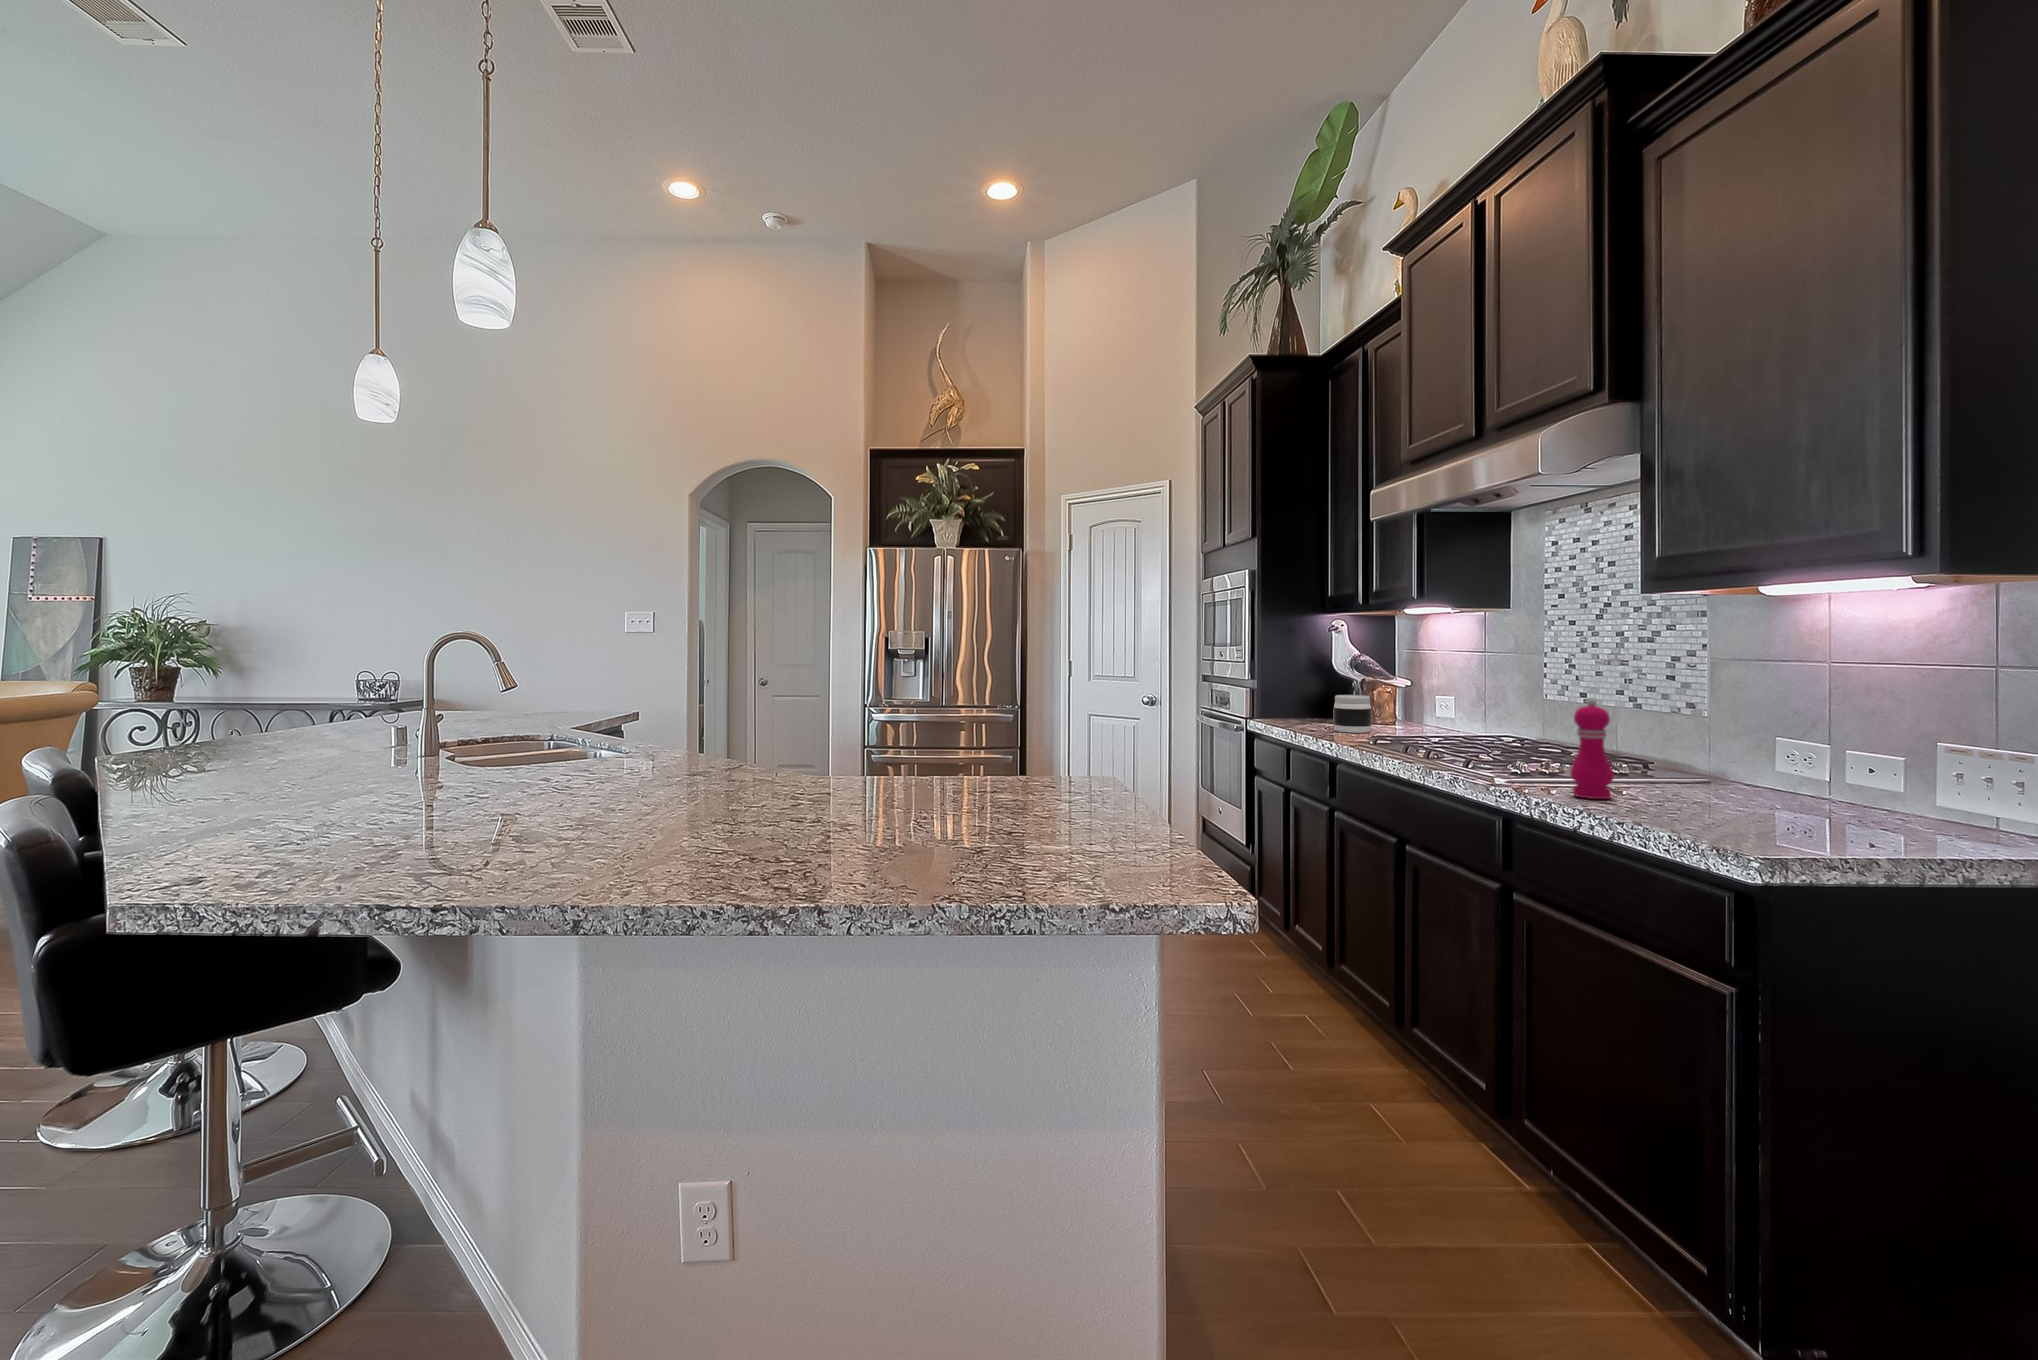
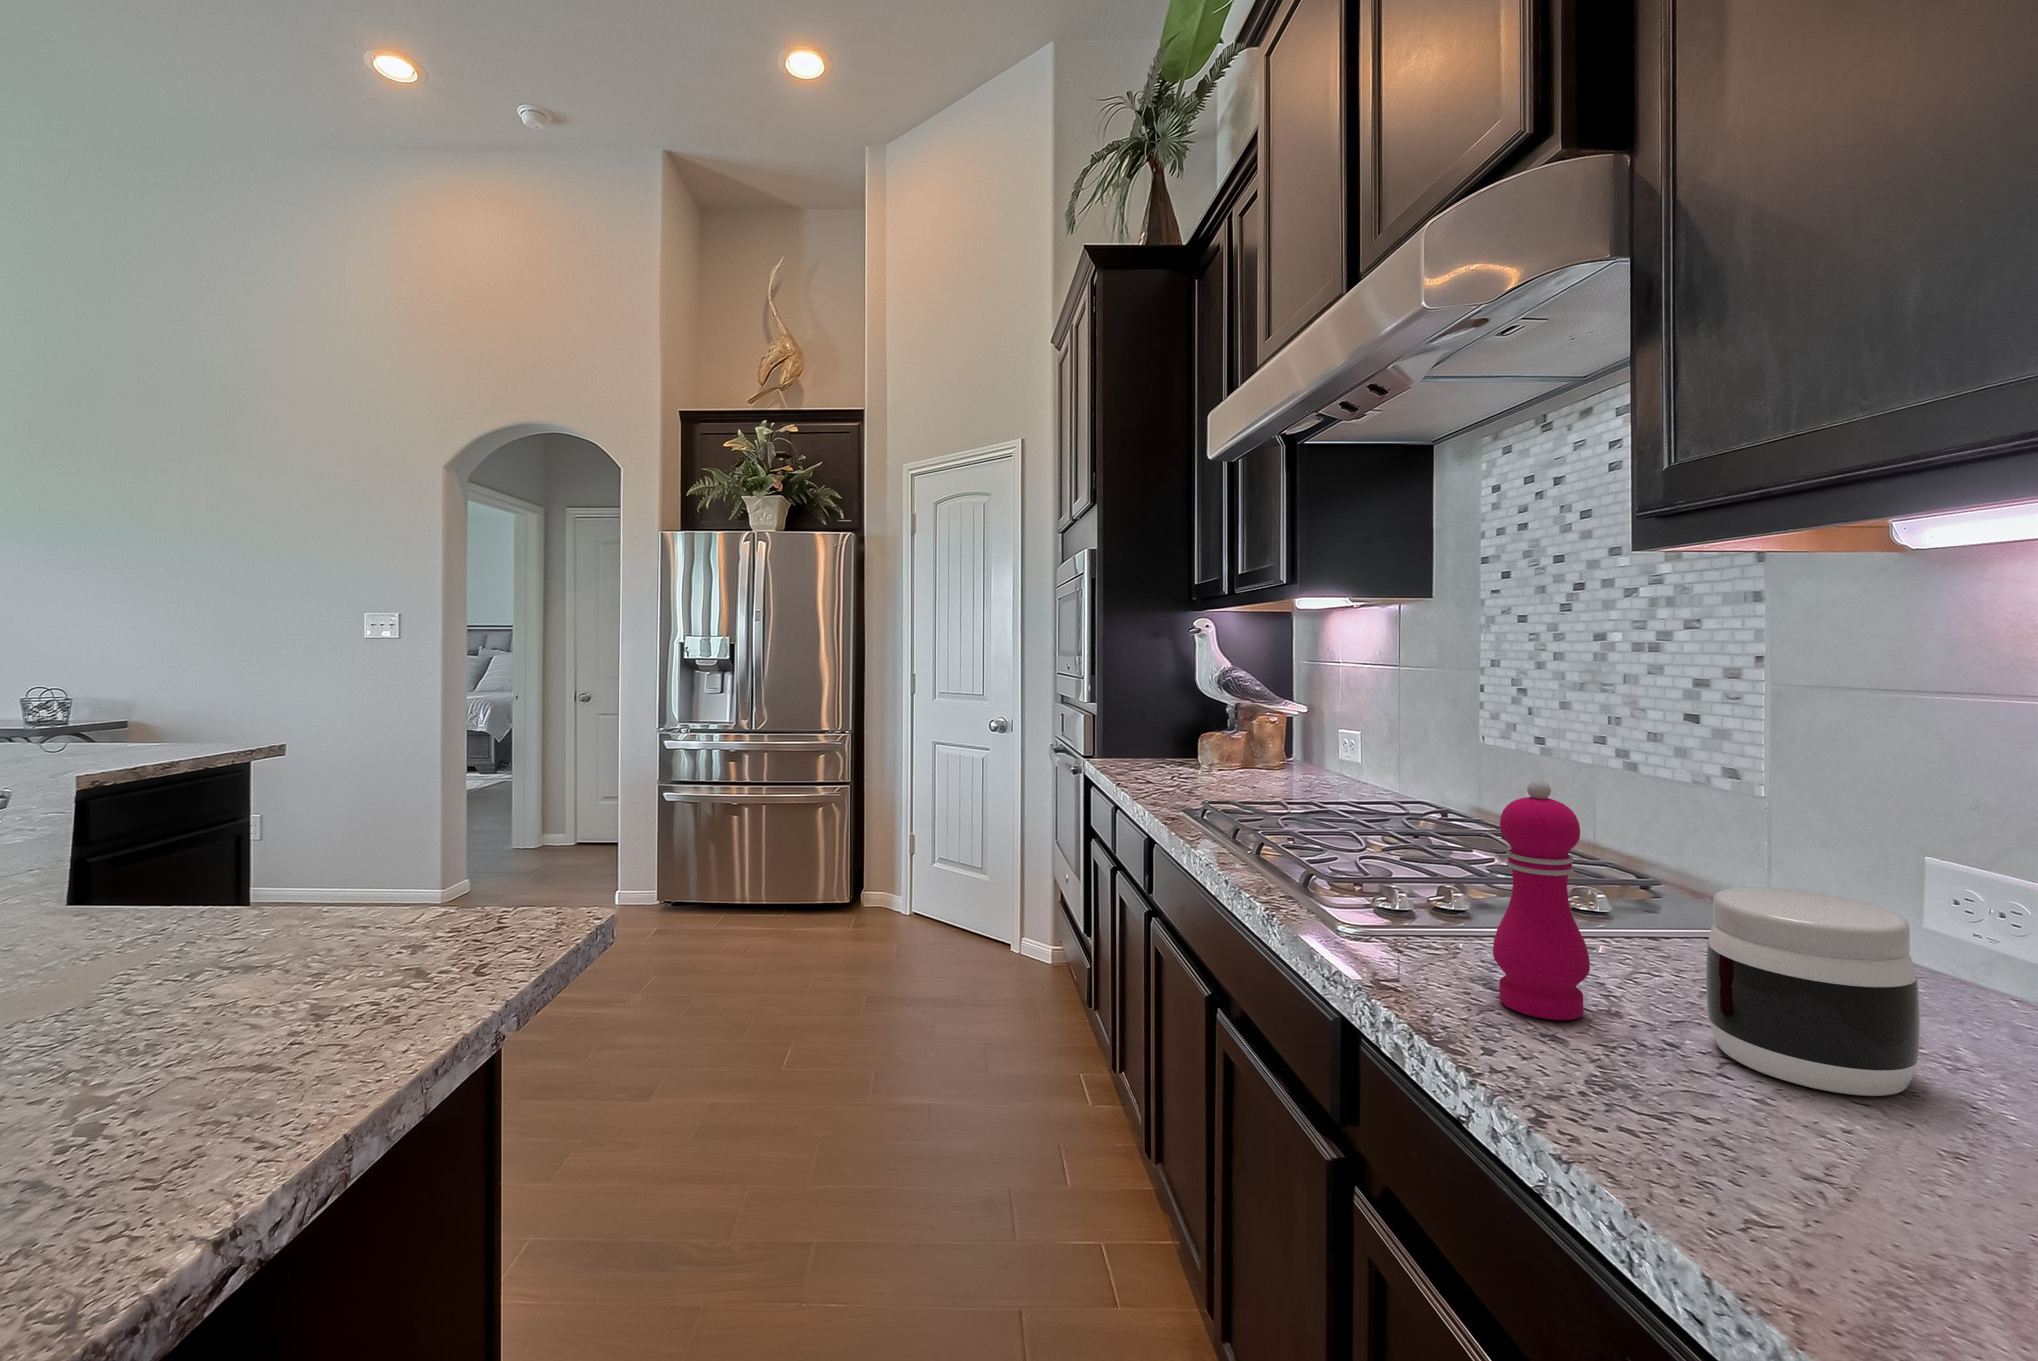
jar: present [1333,695,1372,733] -> present [1706,887,1920,1096]

